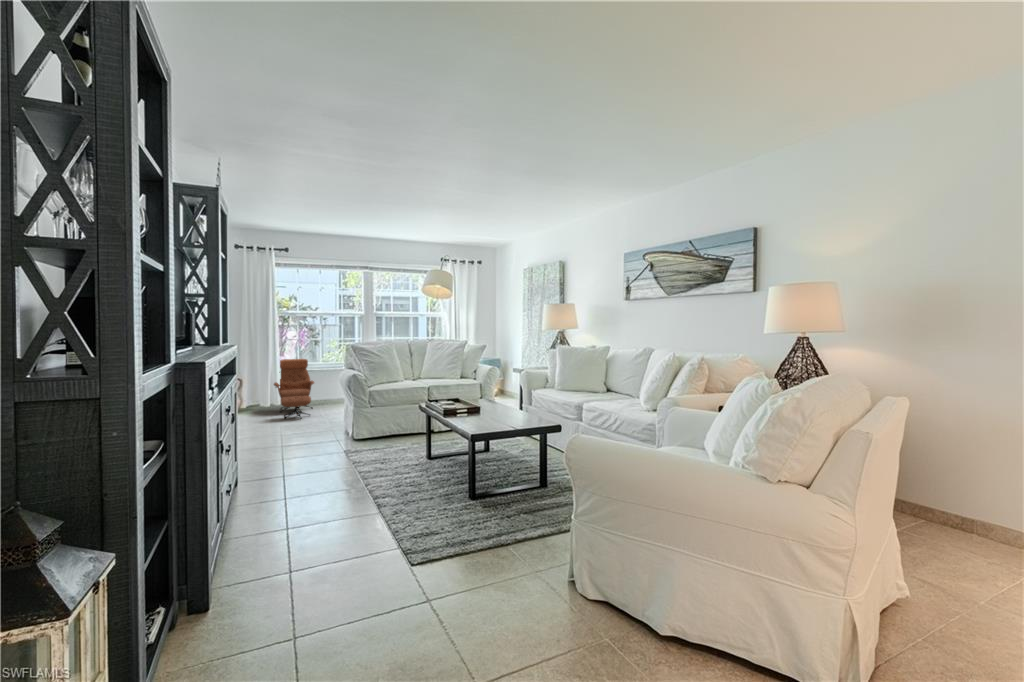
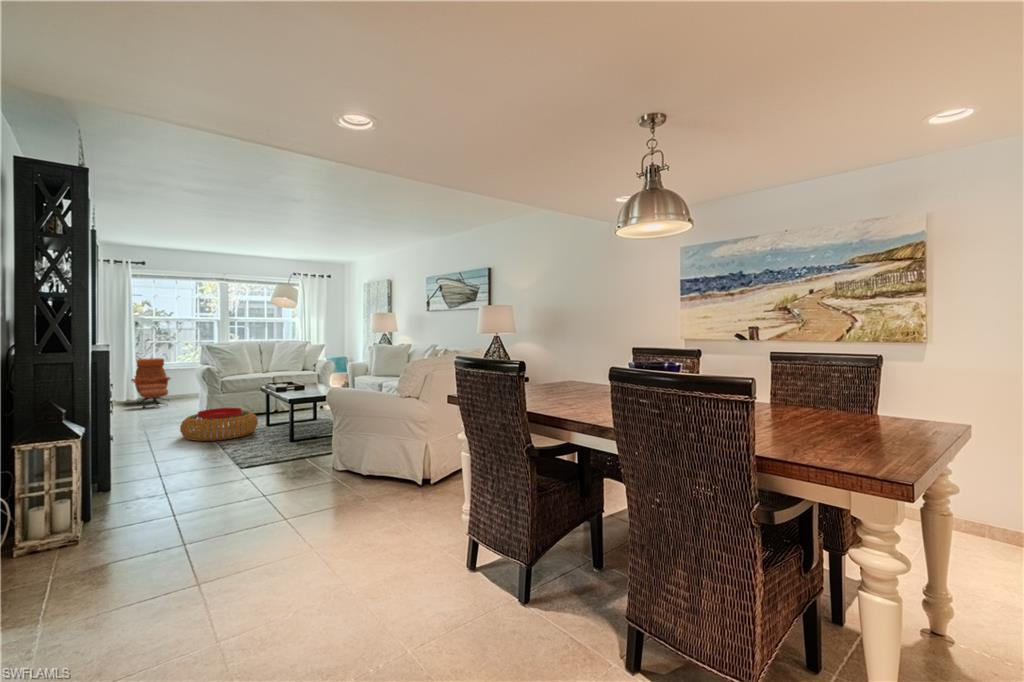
pouf: none [321,434,420,488] -> present [180,408,258,441]

